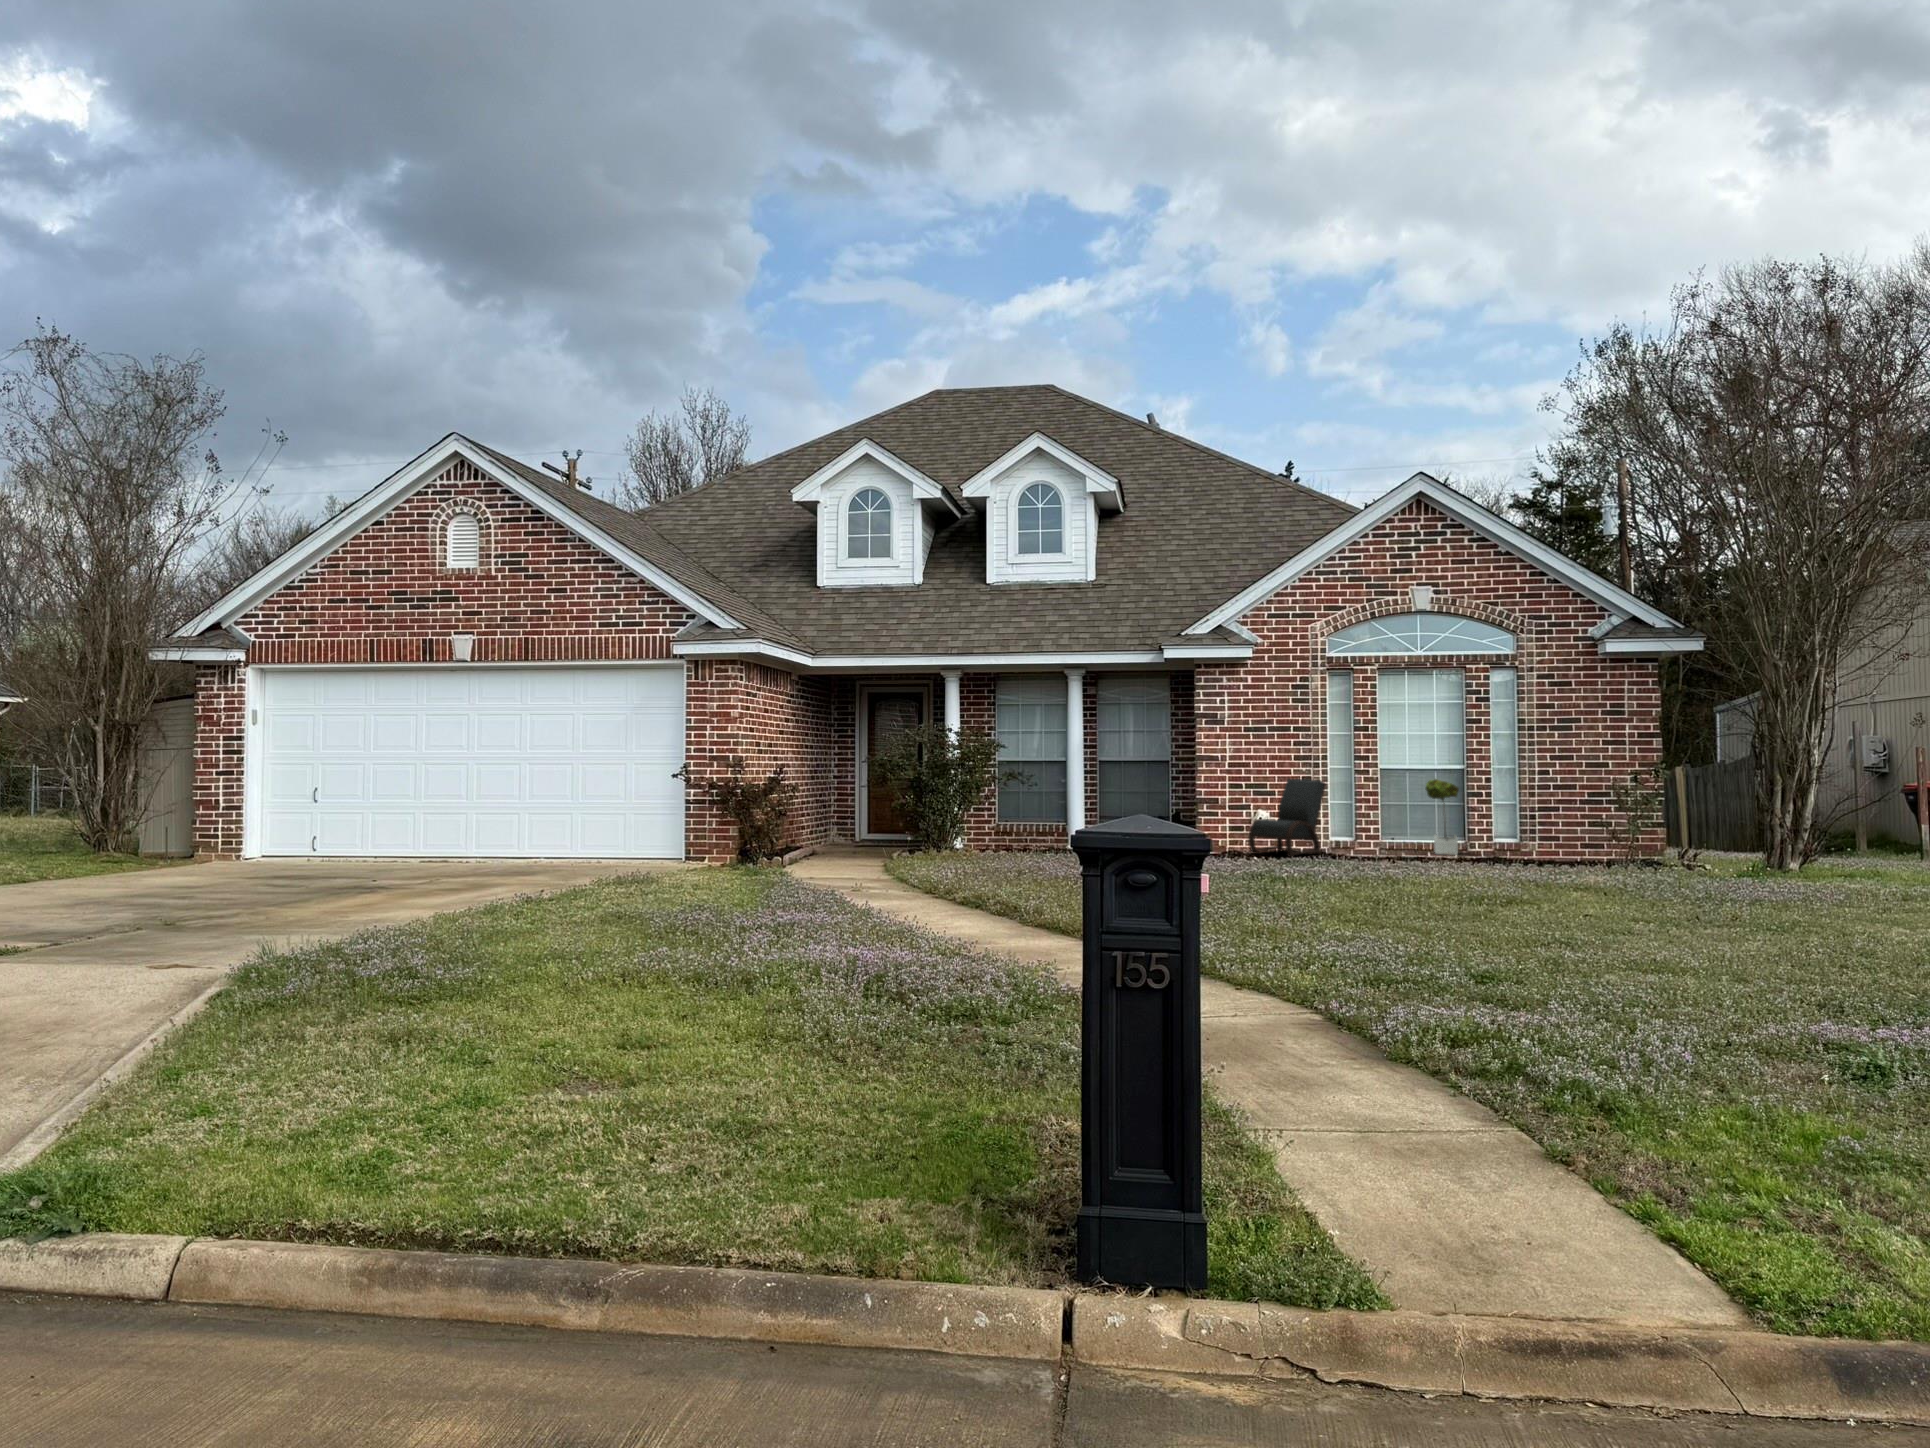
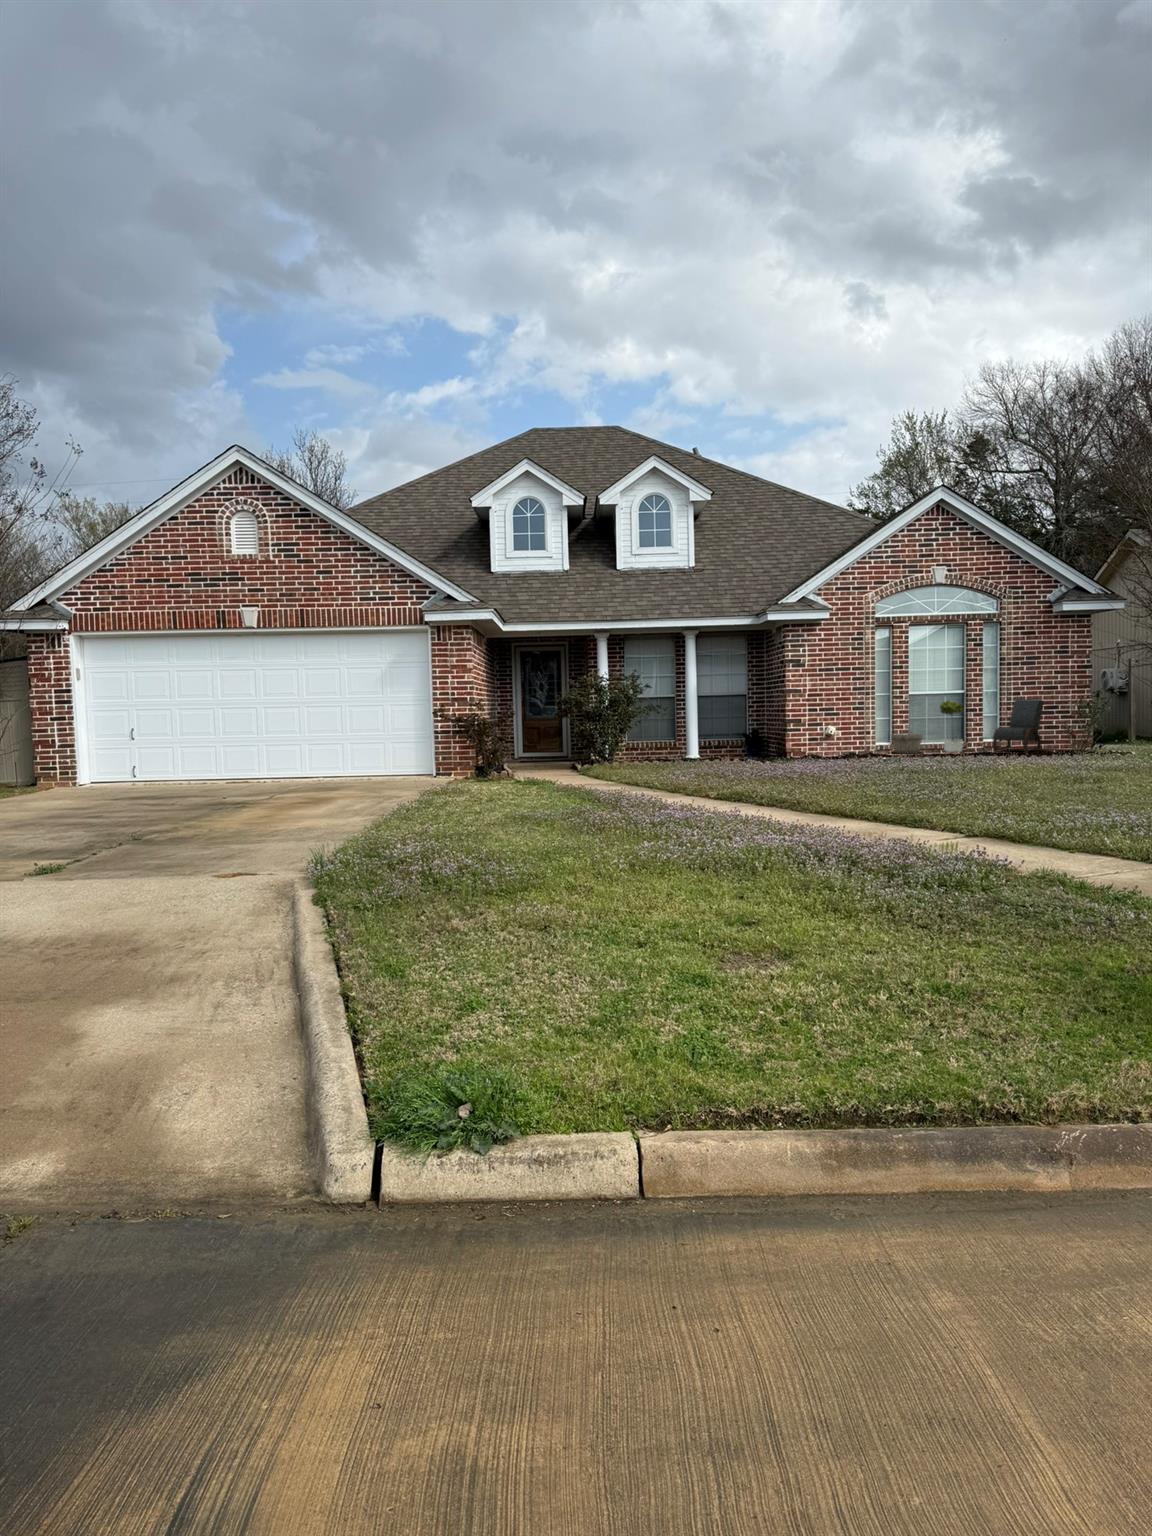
lounge chair: present [1248,779,1326,857] -> present [993,699,1044,753]
wooden bucket: none [1350,816,1397,855] -> present [891,733,922,754]

